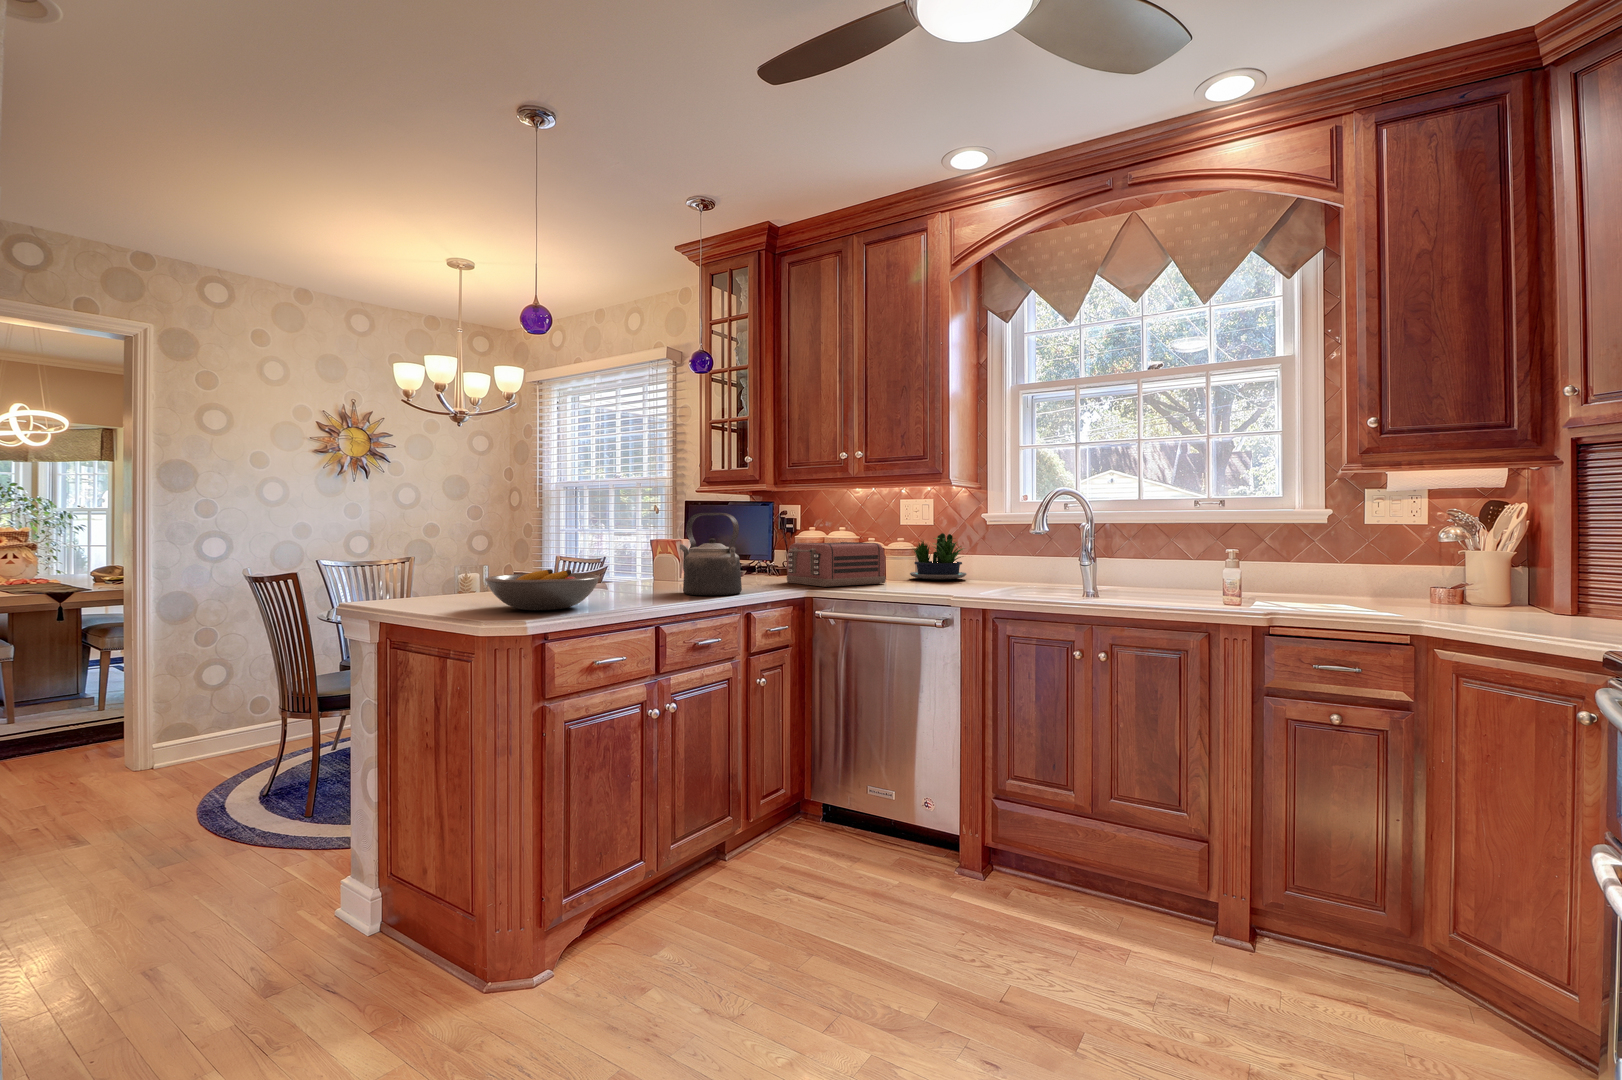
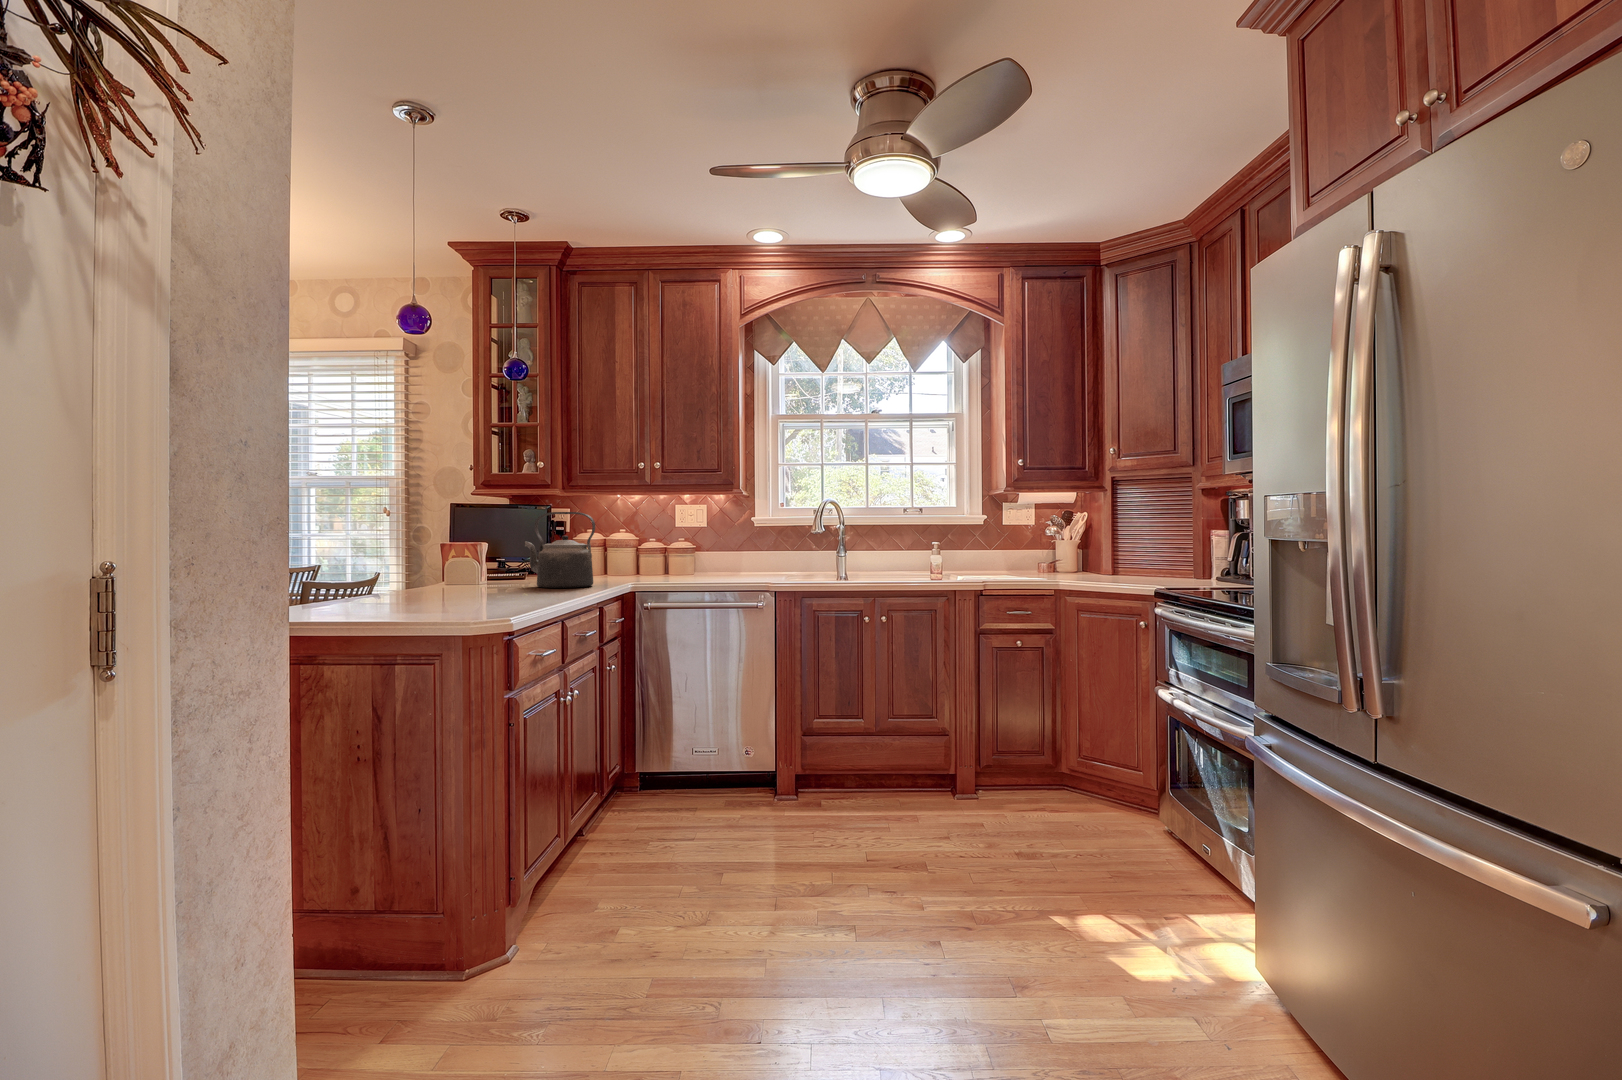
potted plant: present [910,533,967,579] -> none [687,533,743,572]
toaster: present [787,542,886,587] -> none [594,541,684,579]
fruit bowl: present [485,569,600,610] -> none [397,562,517,603]

